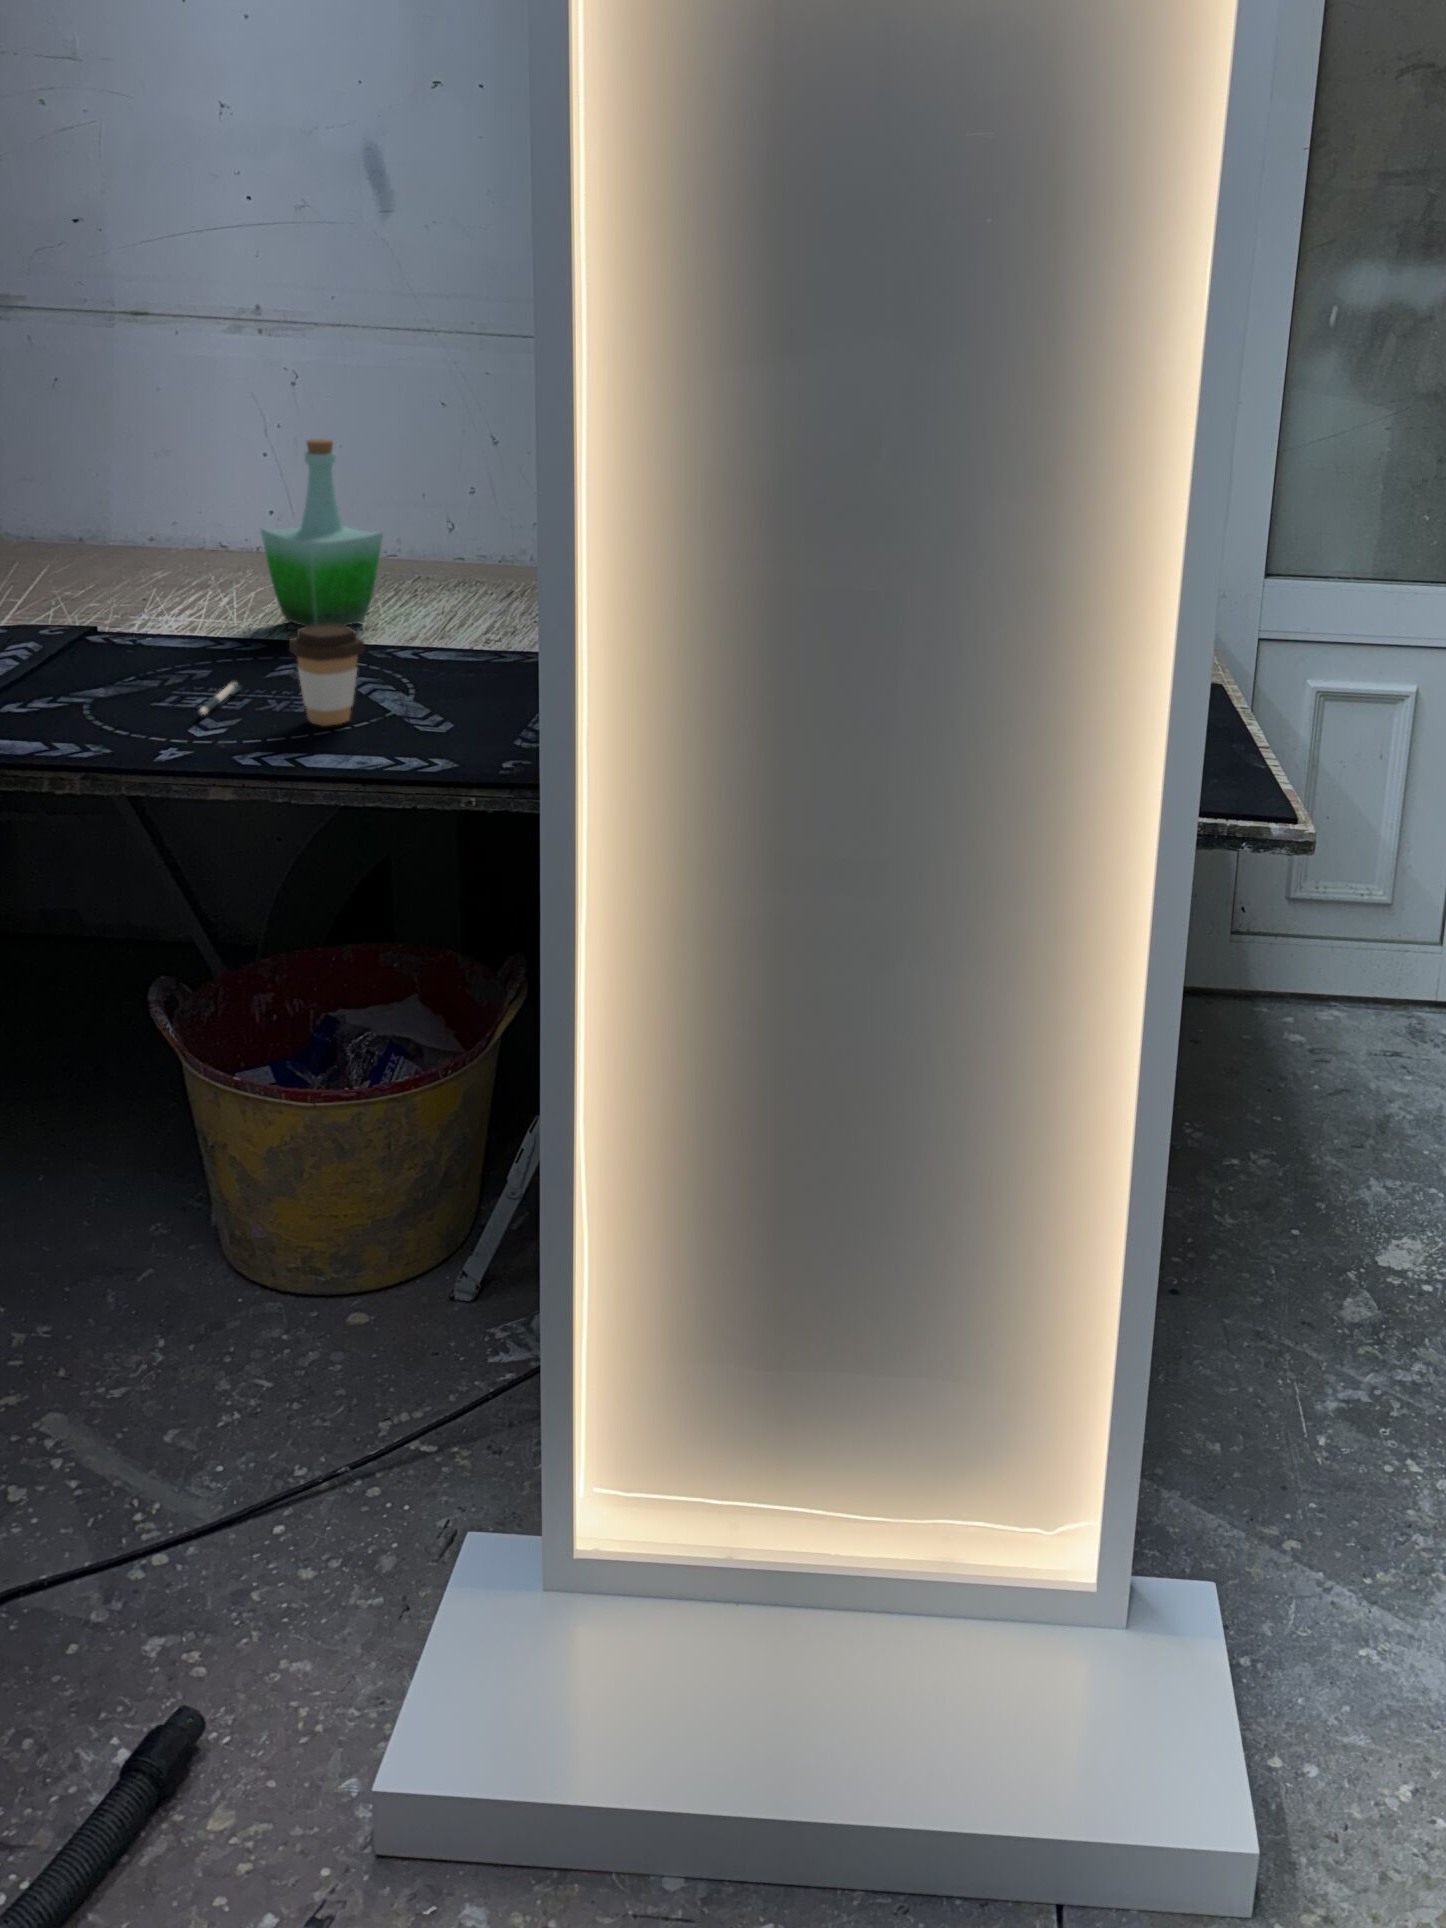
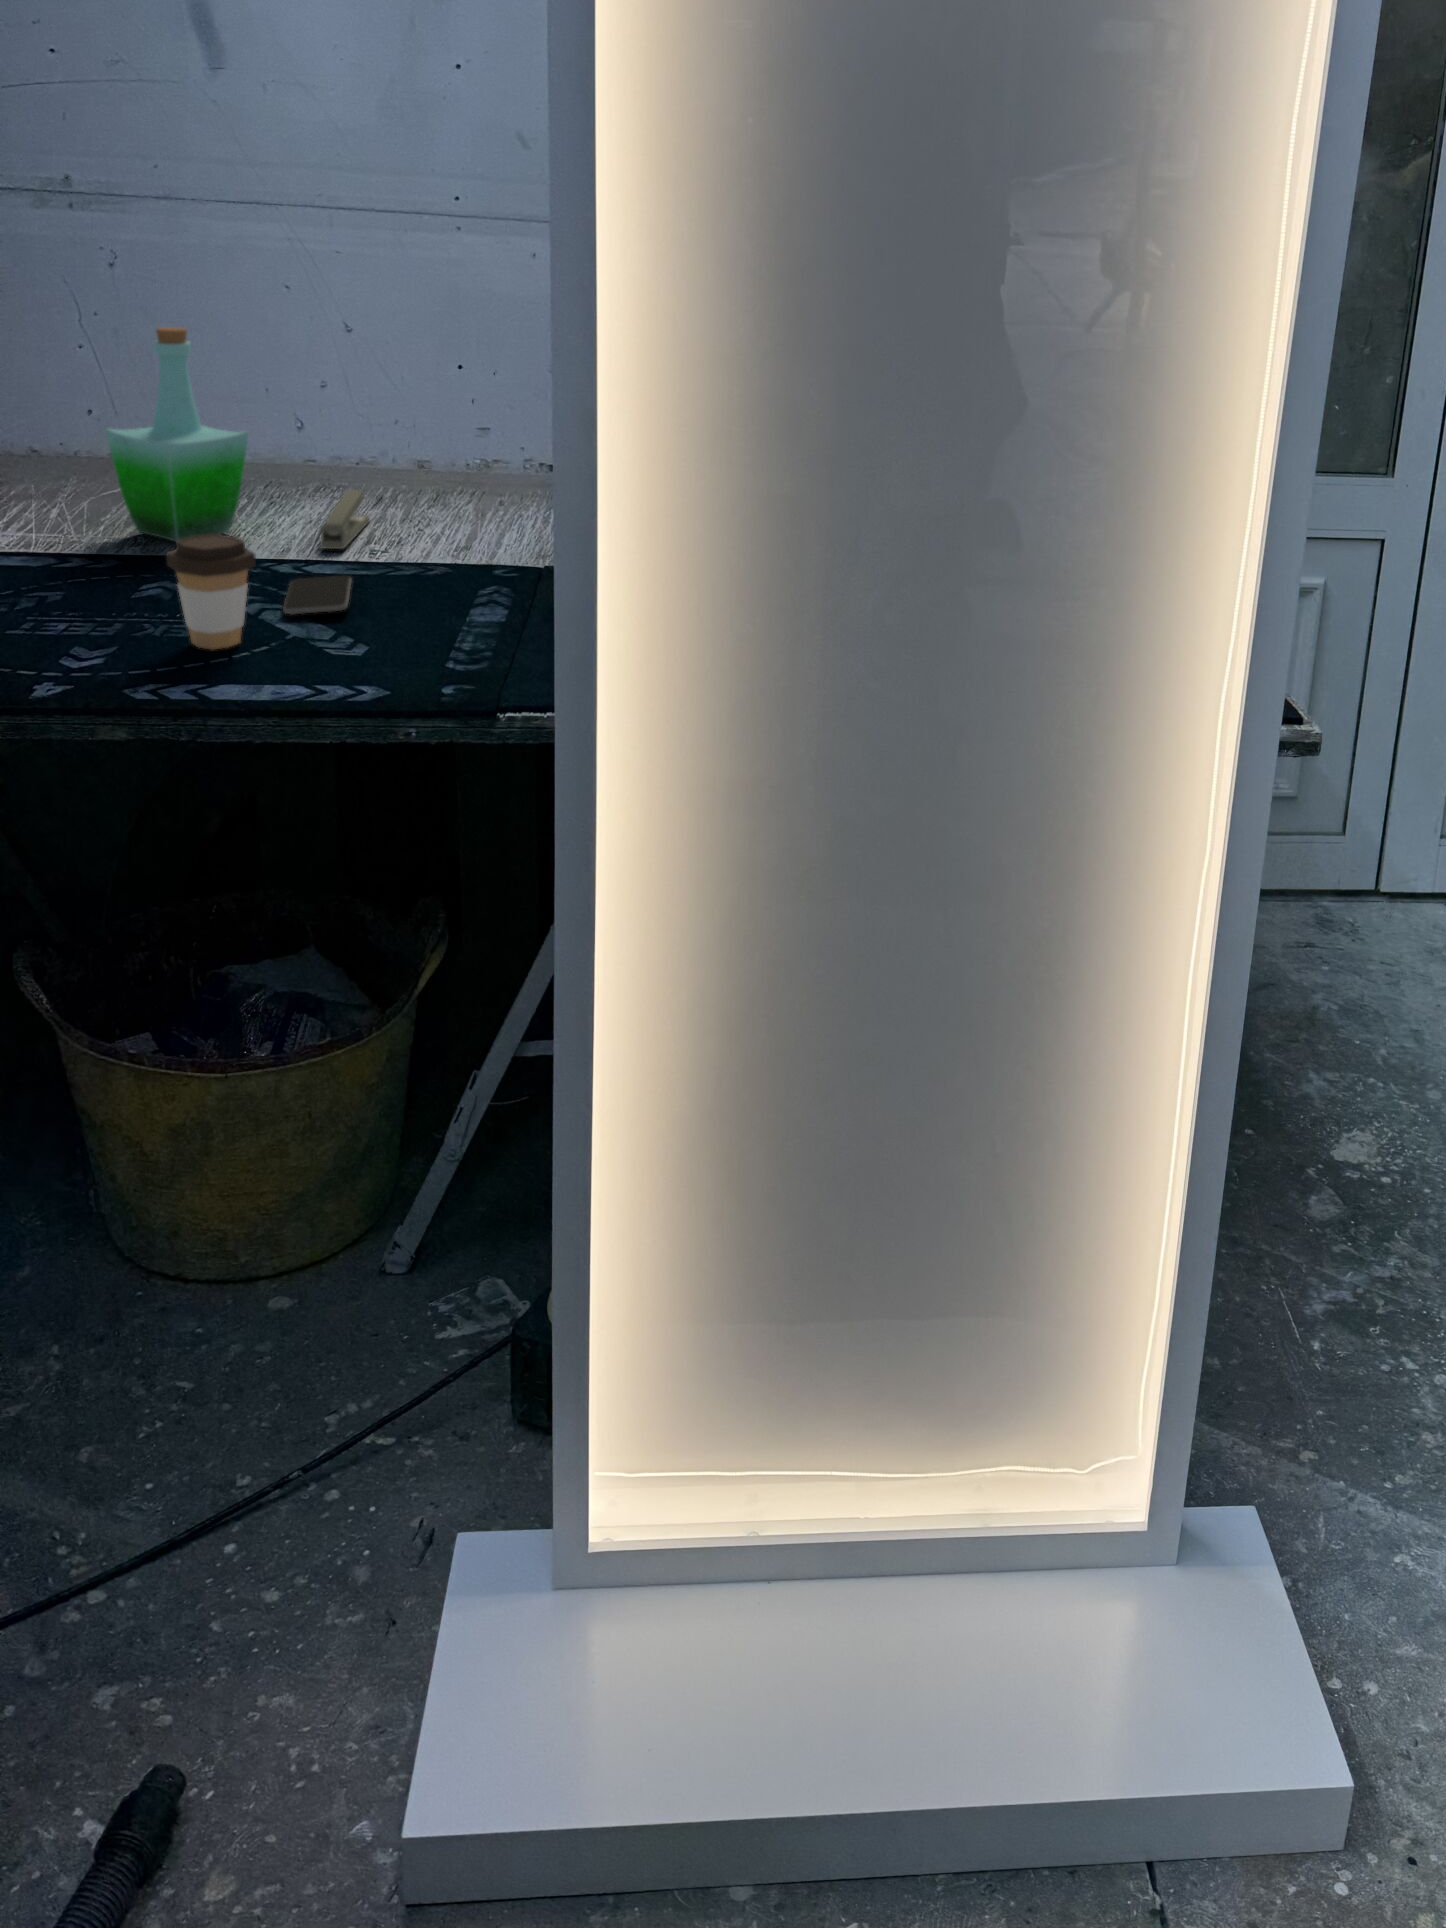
stapler: none [439,586,489,639] -> present [320,490,369,549]
smartphone: none [392,663,459,697] -> present [283,576,352,615]
pen: present [199,682,241,715] -> none [61,603,105,642]

